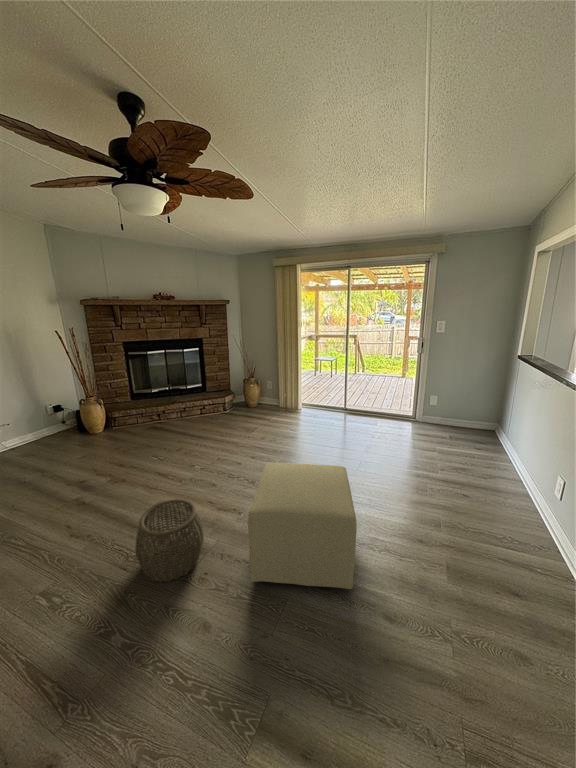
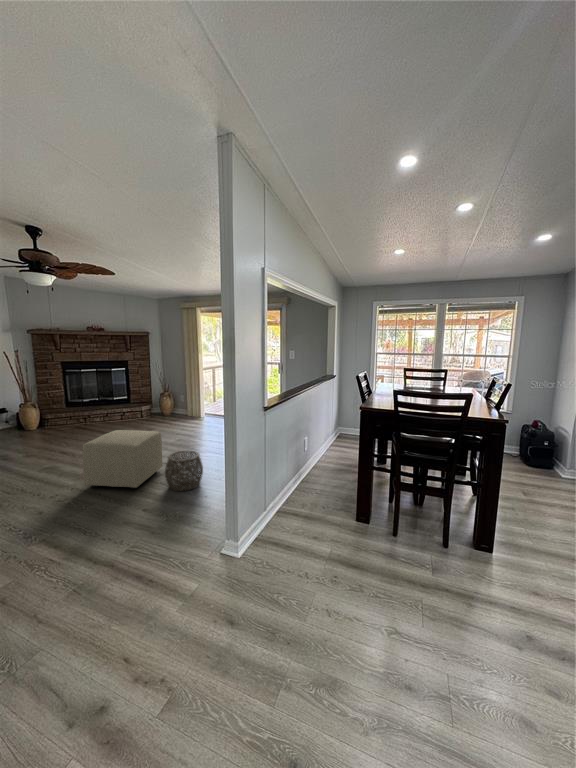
woven basket: present [135,499,204,582] -> present [165,451,203,491]

